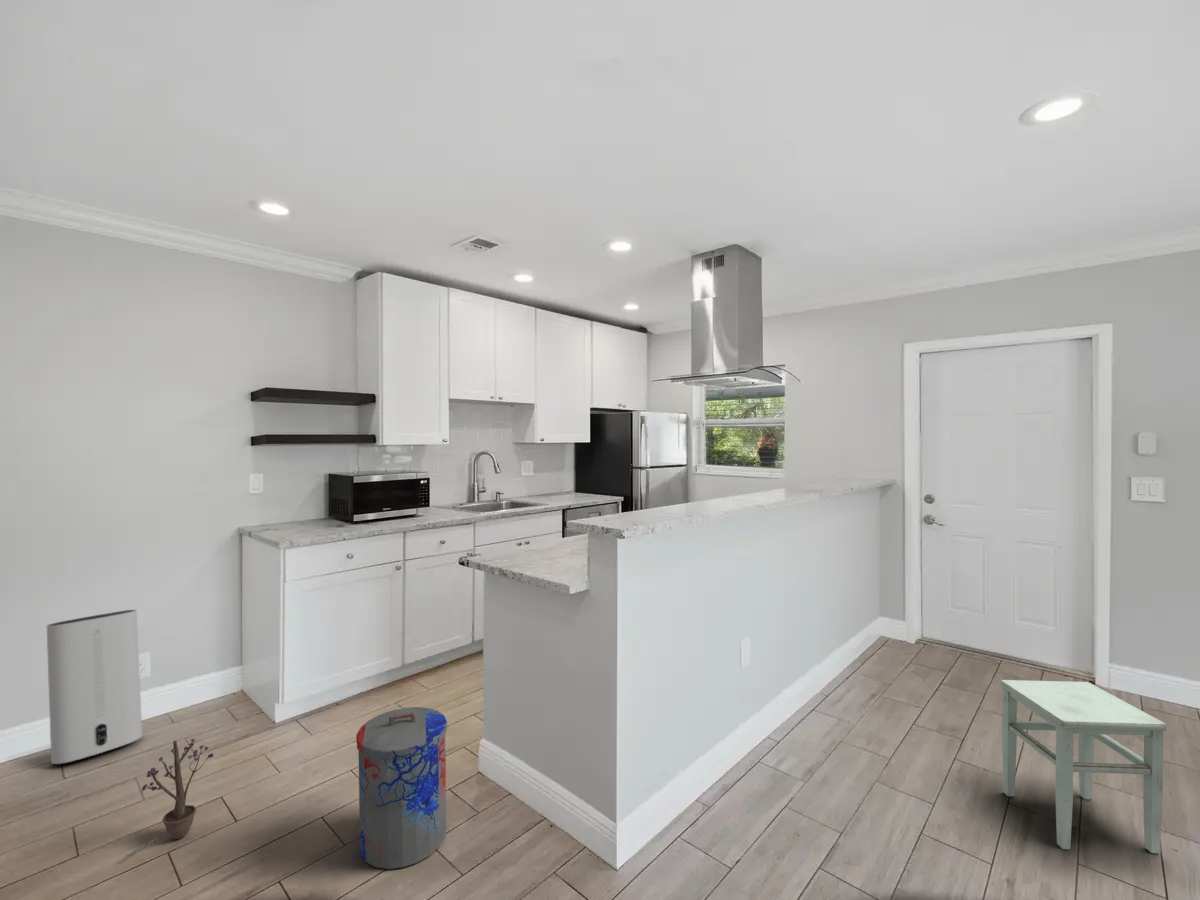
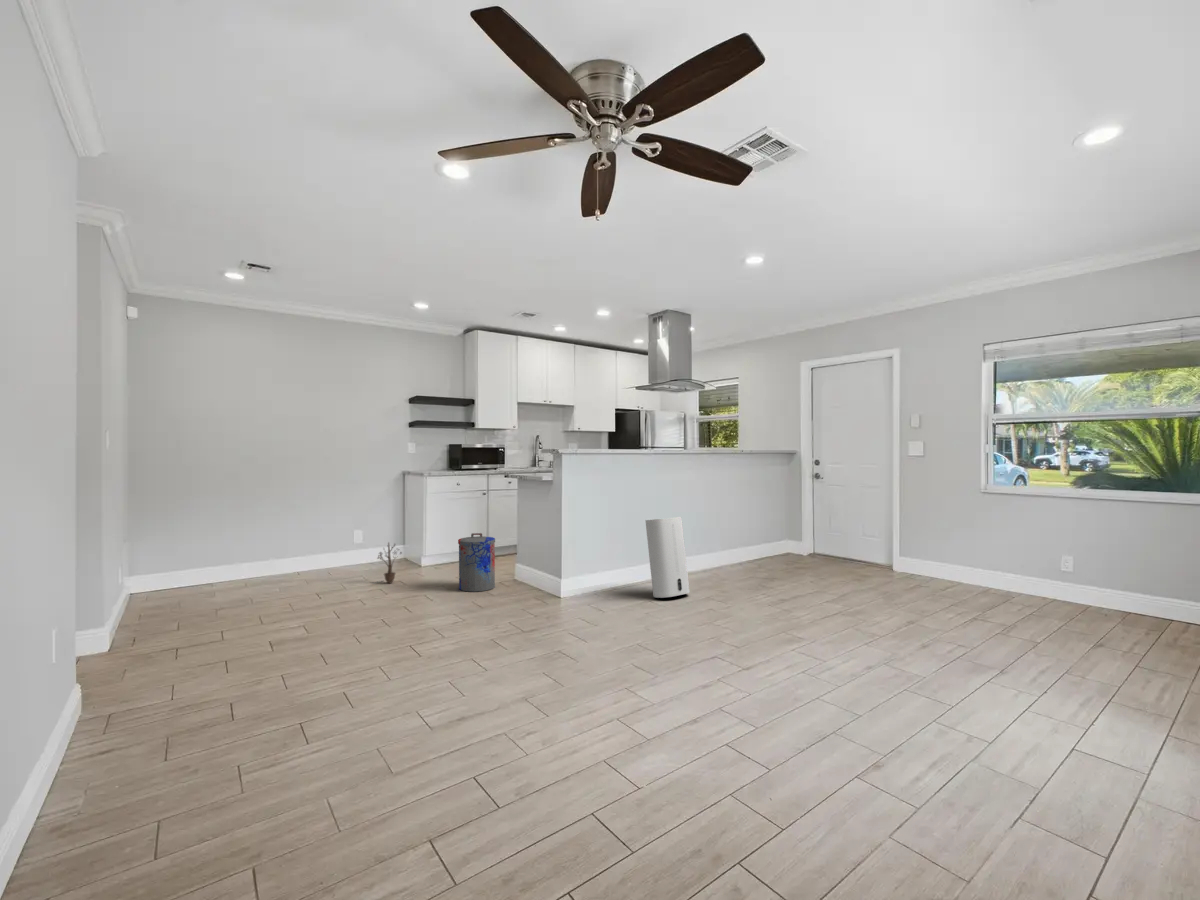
air purifier: present [47,610,142,764] -> present [646,517,690,598]
stool: present [1000,680,1166,853] -> none [763,536,812,606]

